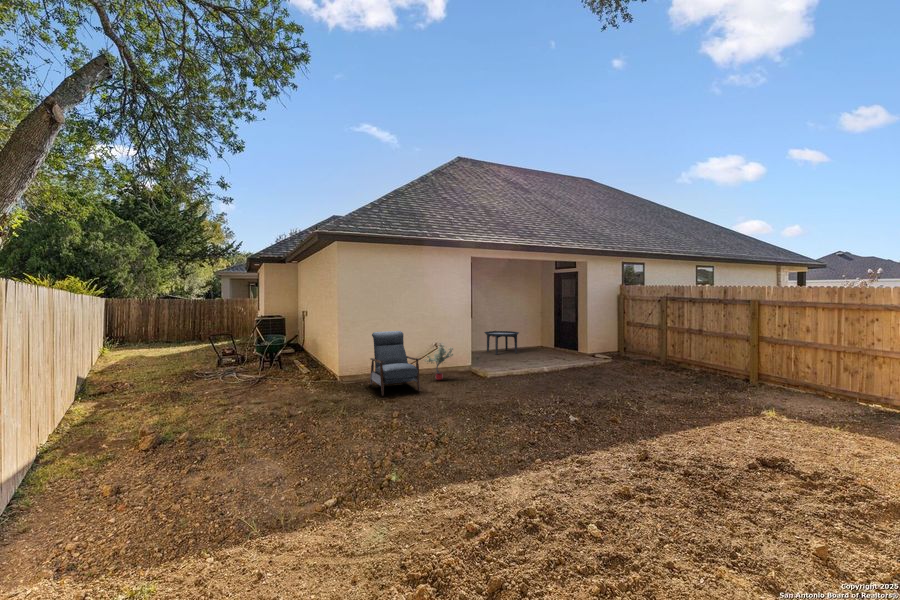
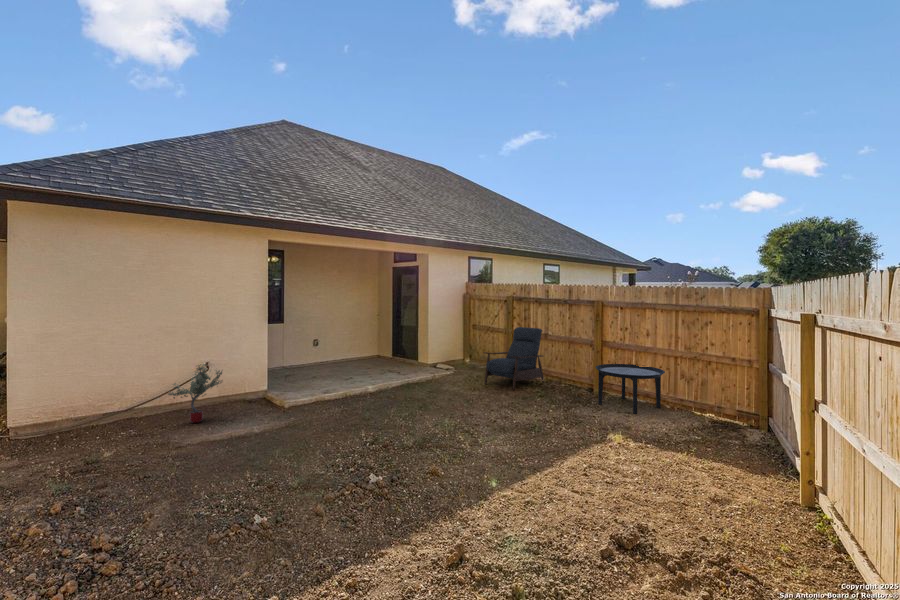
chair: present [370,331,421,396] -> present [484,327,544,390]
round table: present [485,331,519,355] -> present [596,364,665,414]

